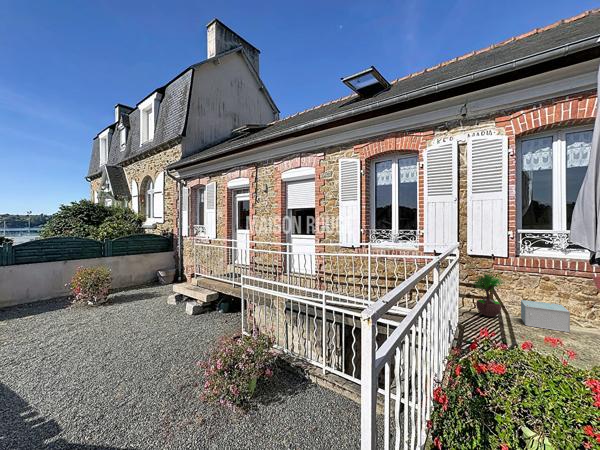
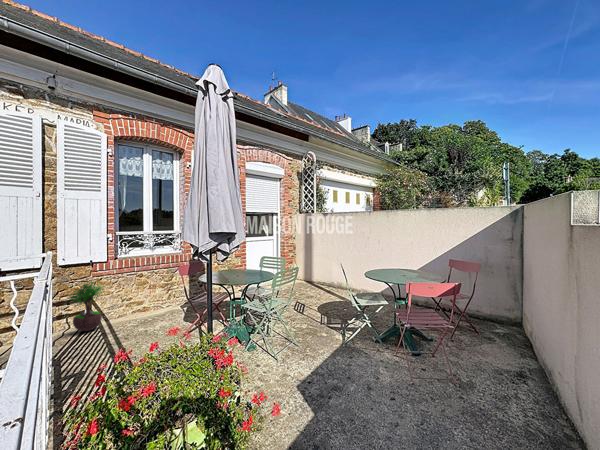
storage box: present [521,300,570,332] -> none [120,296,159,326]

